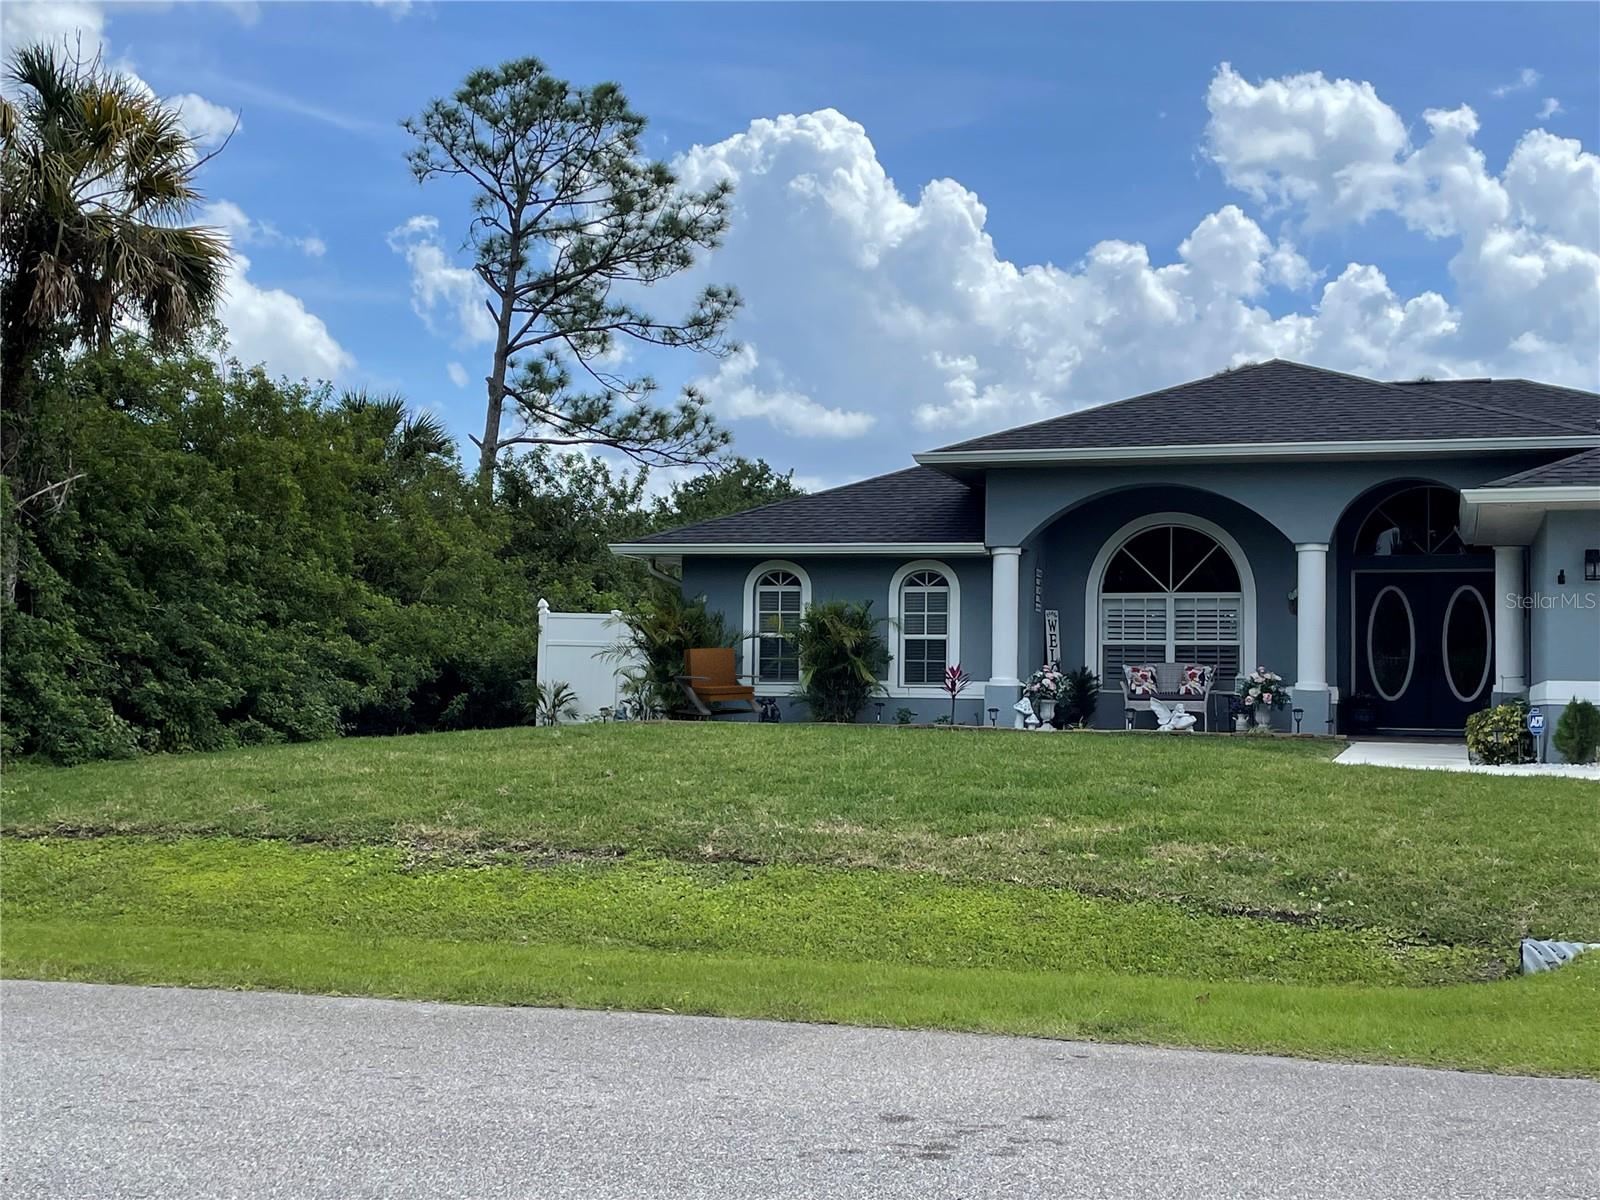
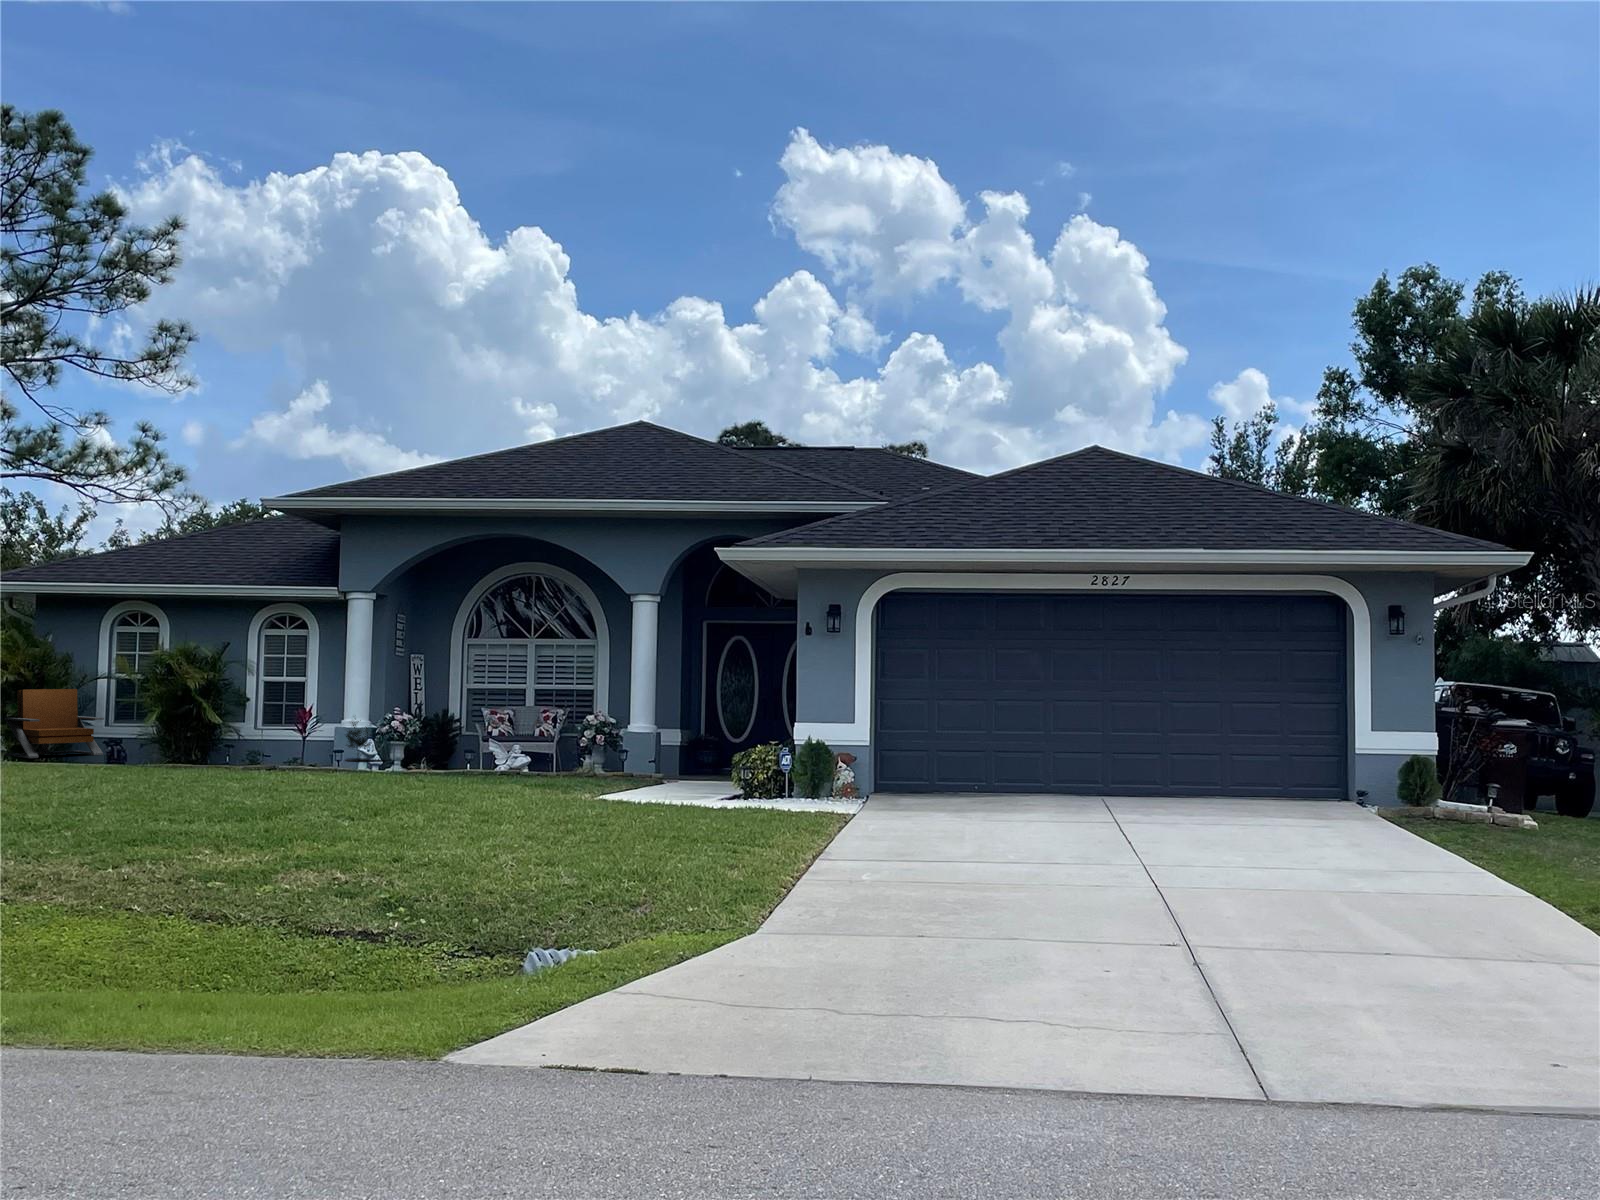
potted tree: none [1002,672,1032,720] -> present [345,721,371,761]

